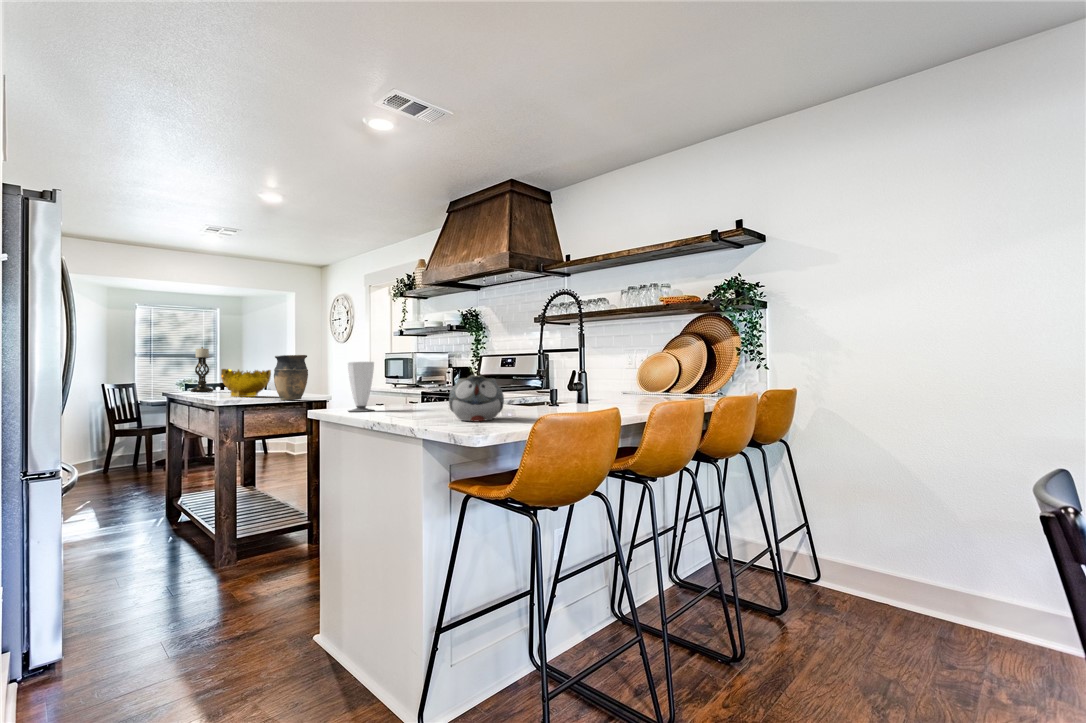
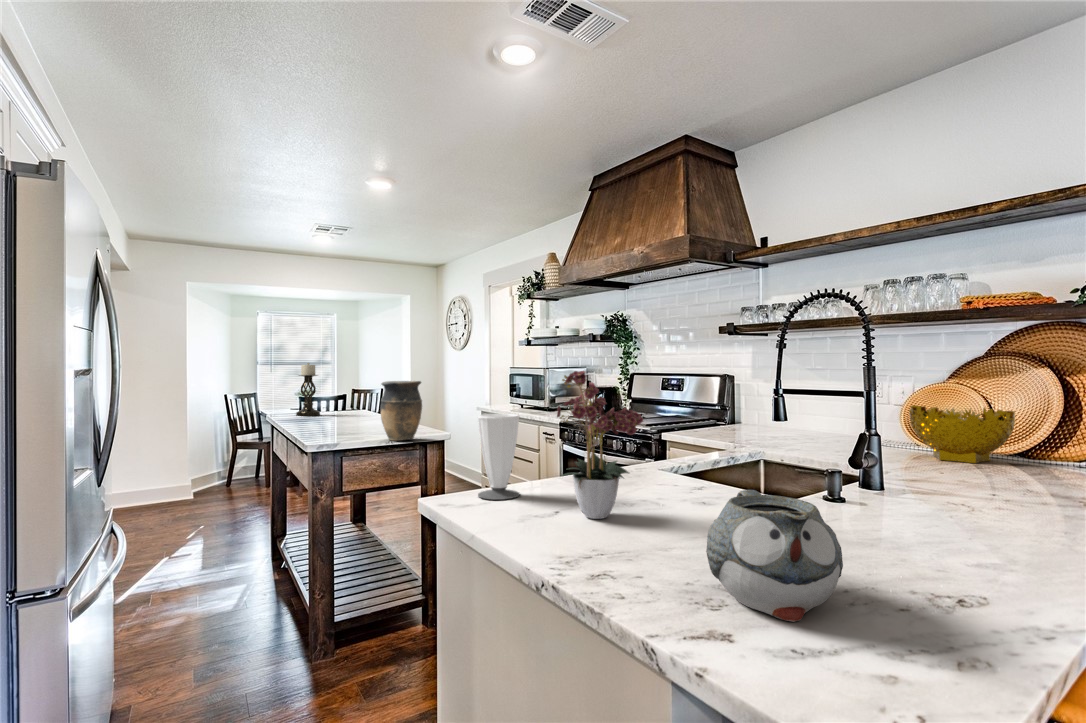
flower arrangement: none [389,327,448,413] -> present [557,371,643,519]
decorative bowl: present [221,369,271,397] -> present [909,405,1015,463]

